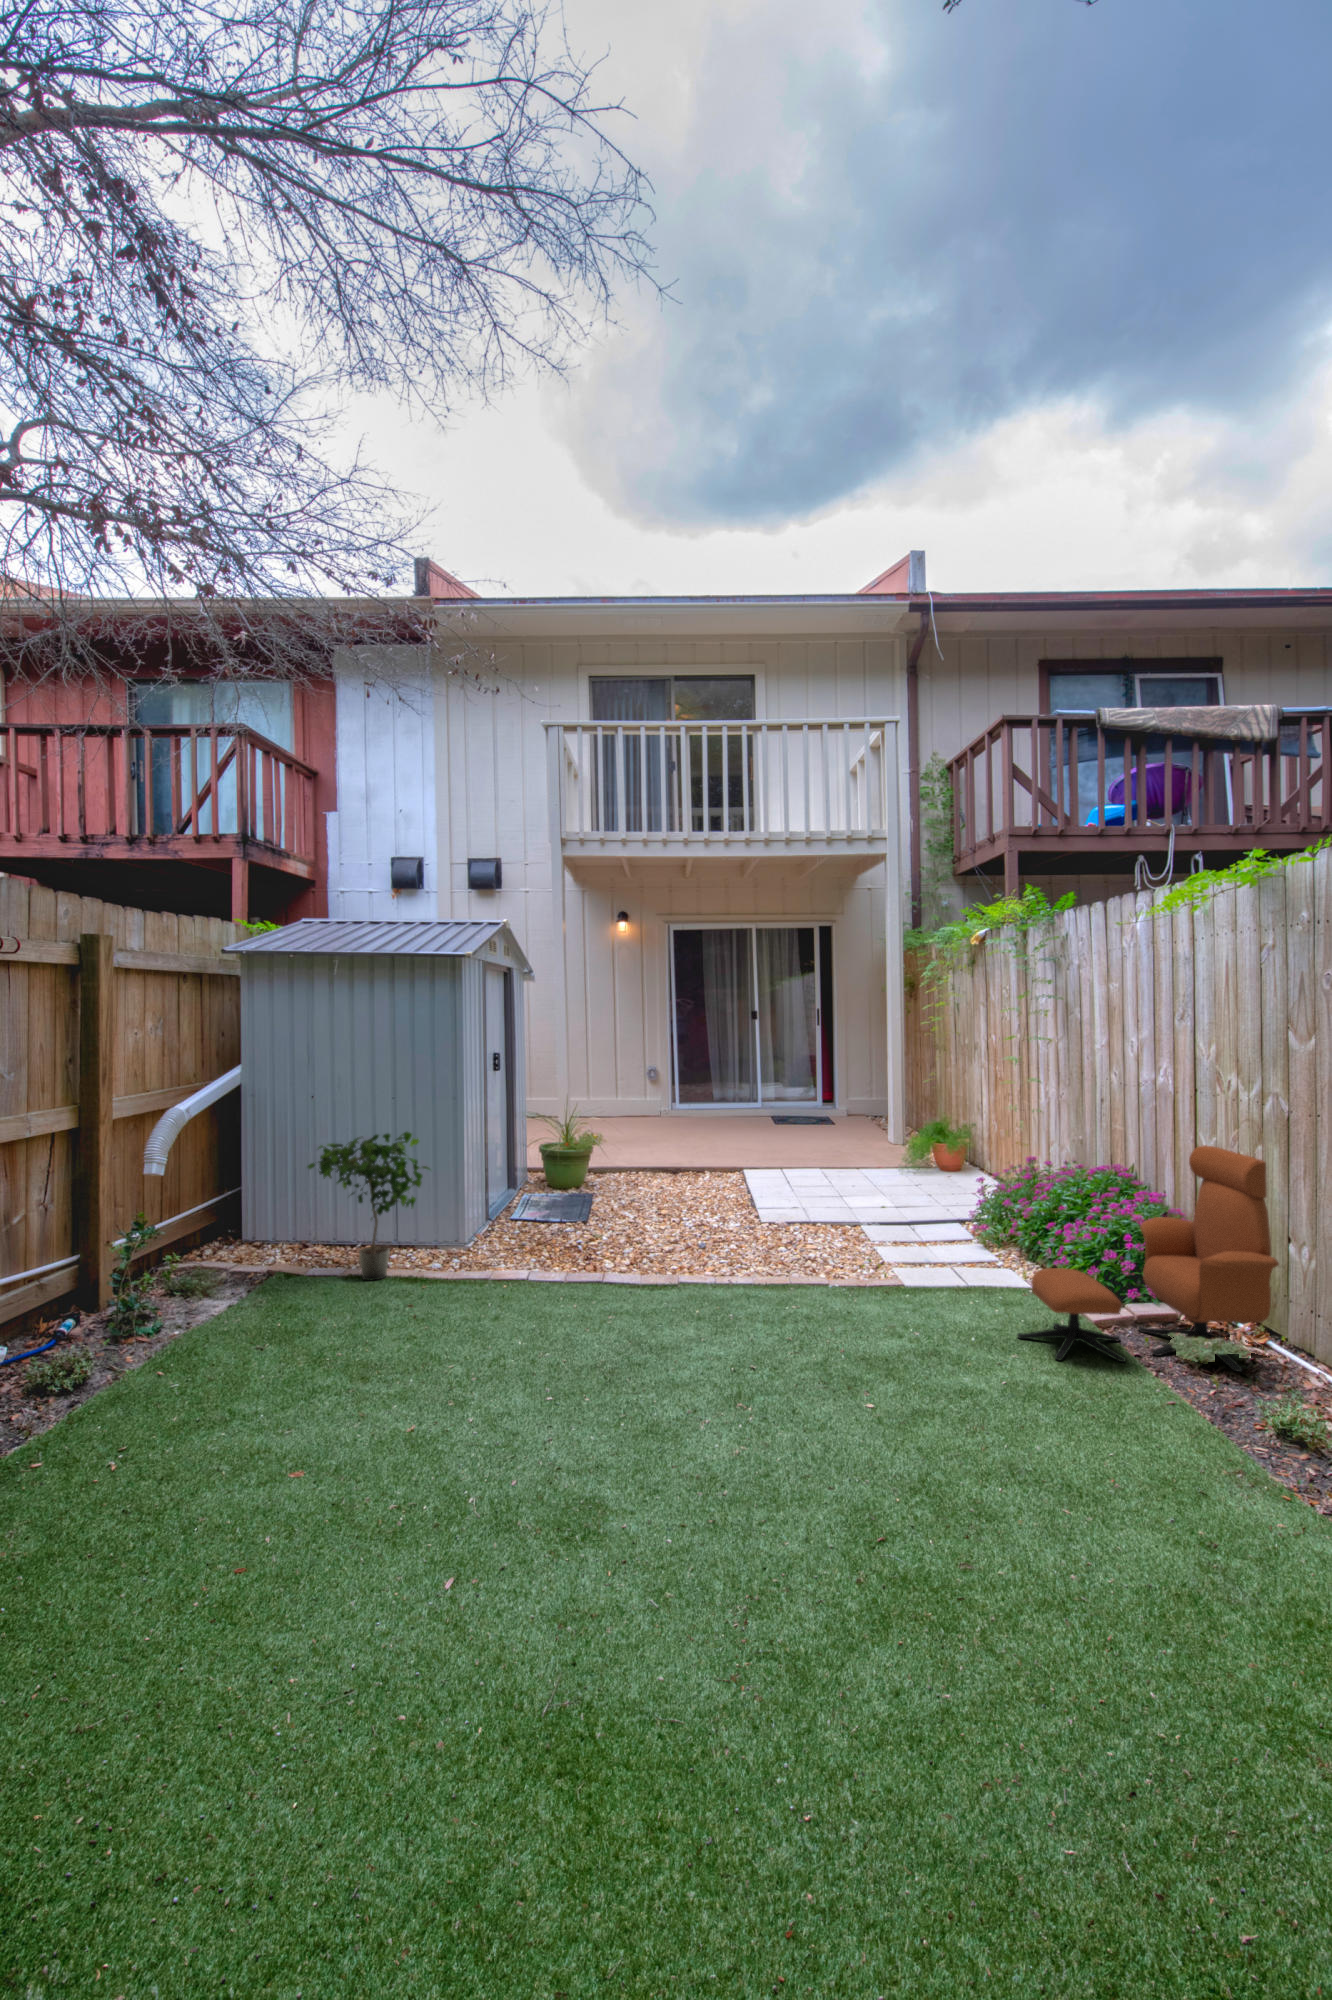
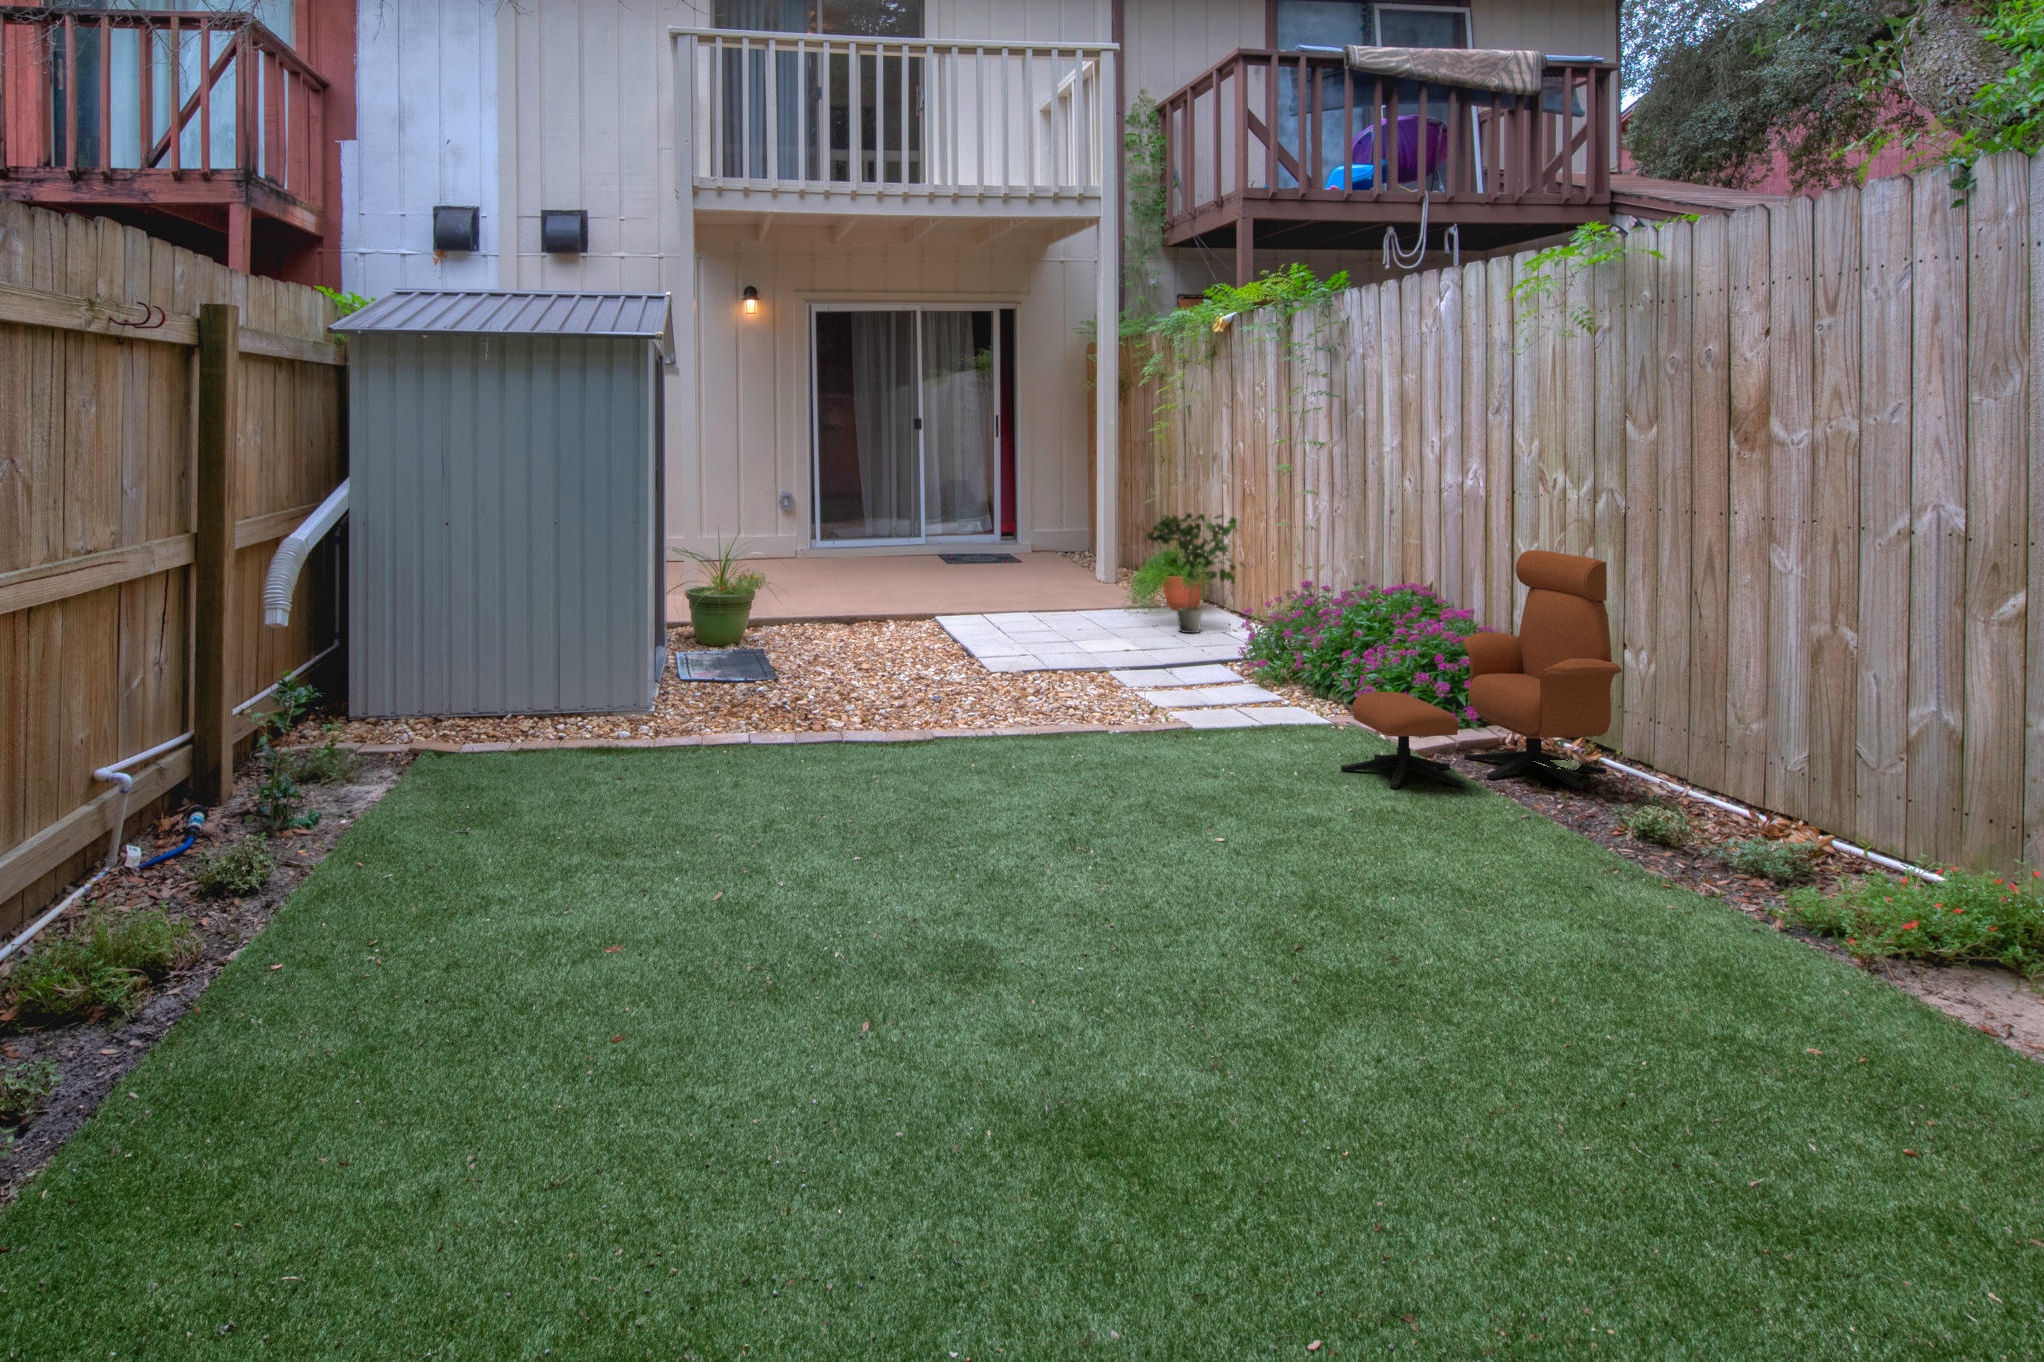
potted plant: present [308,1132,430,1280] -> present [1146,513,1245,633]

